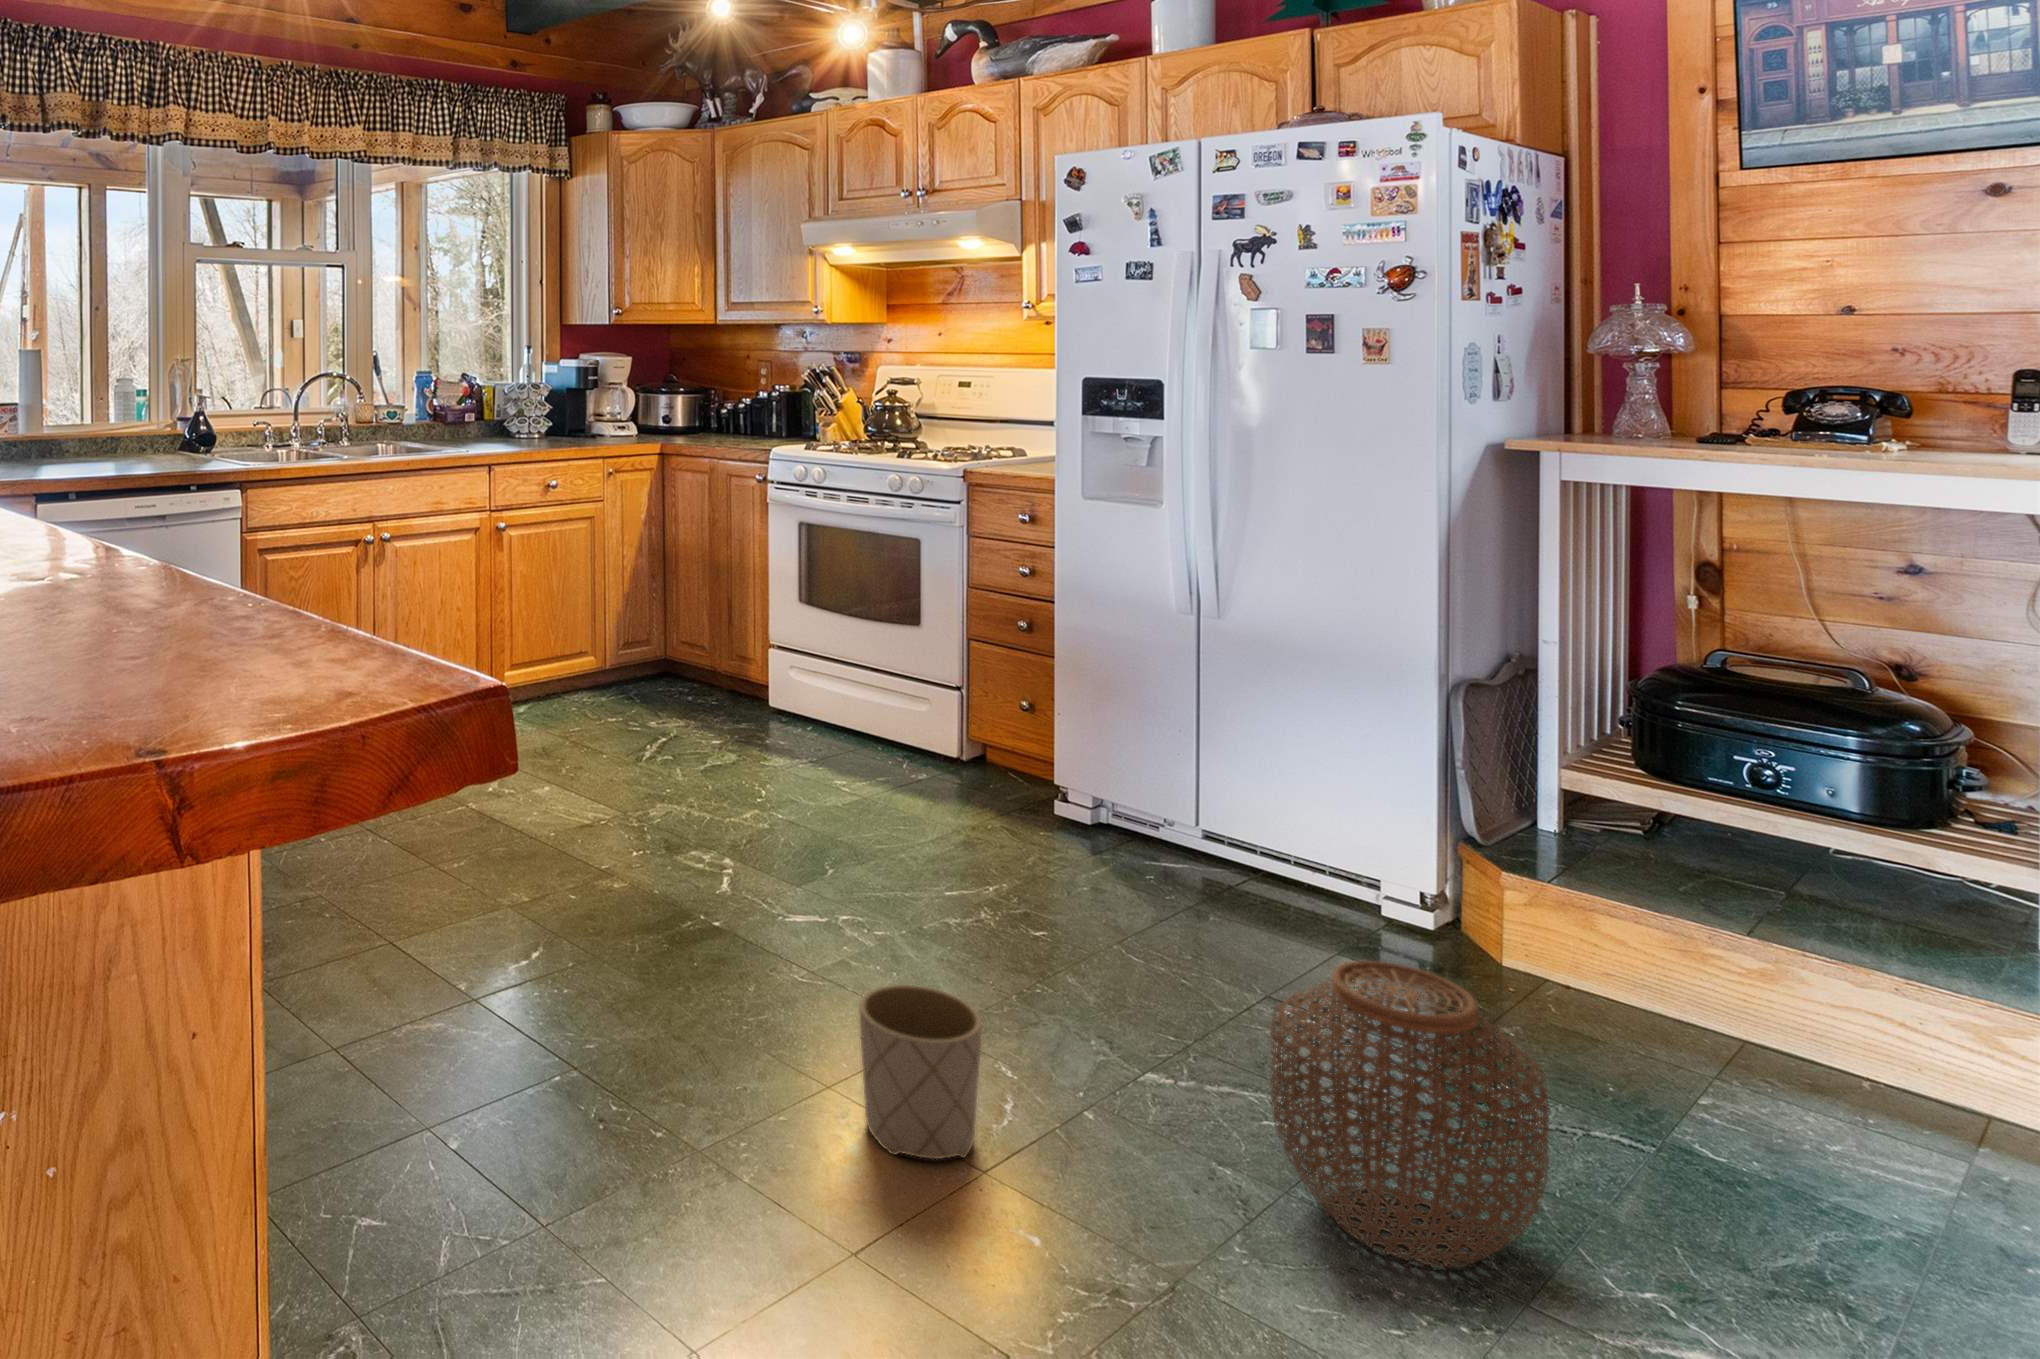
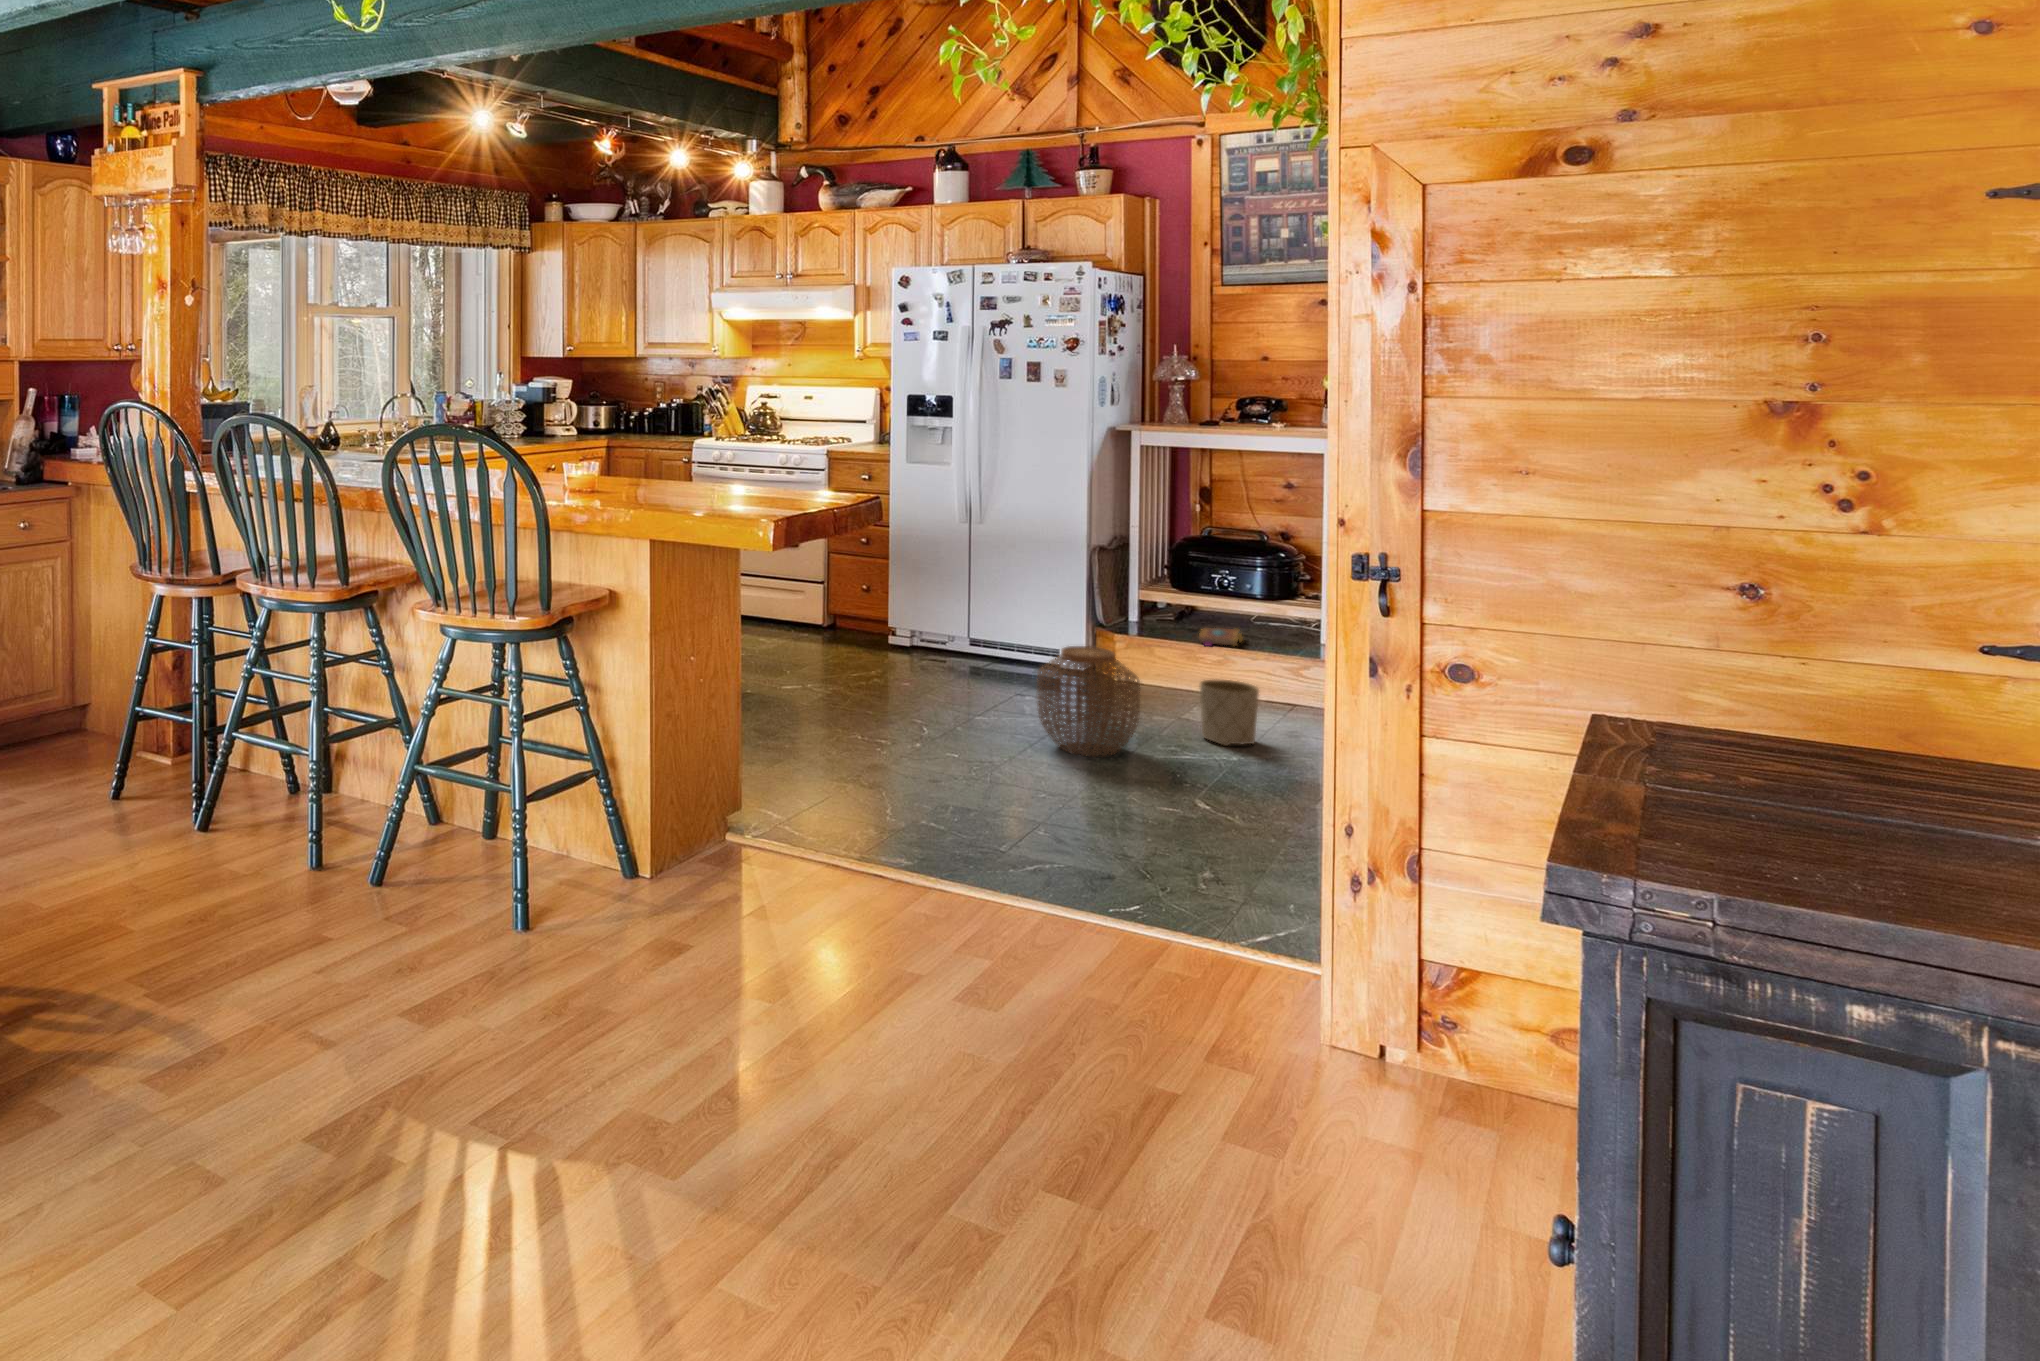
book: none [1701,862,1814,923] -> present [1199,628,1243,646]
planter: present [859,985,982,1159] -> present [1200,679,1259,746]

